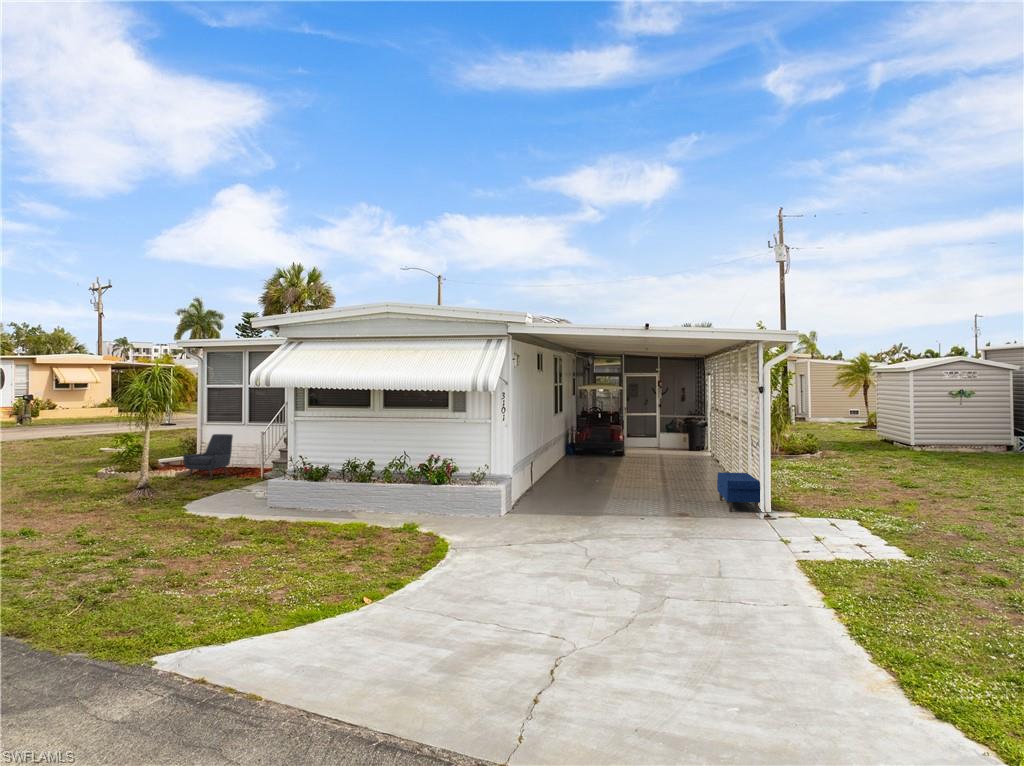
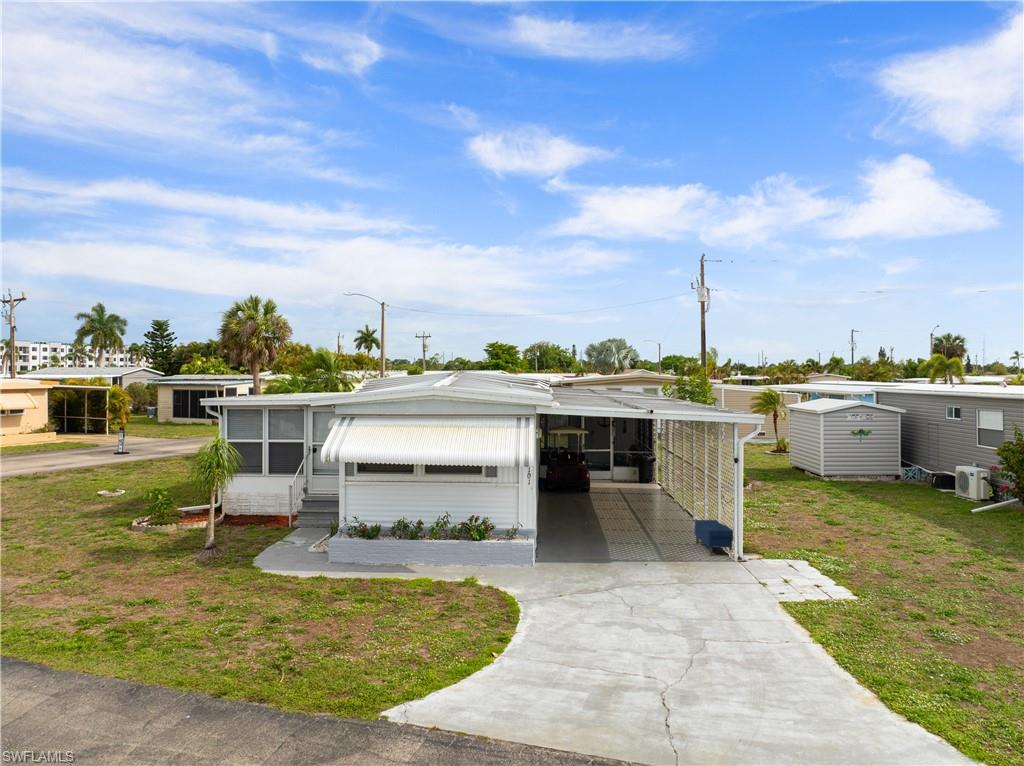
chair: present [183,434,233,479] -> none [195,483,240,529]

